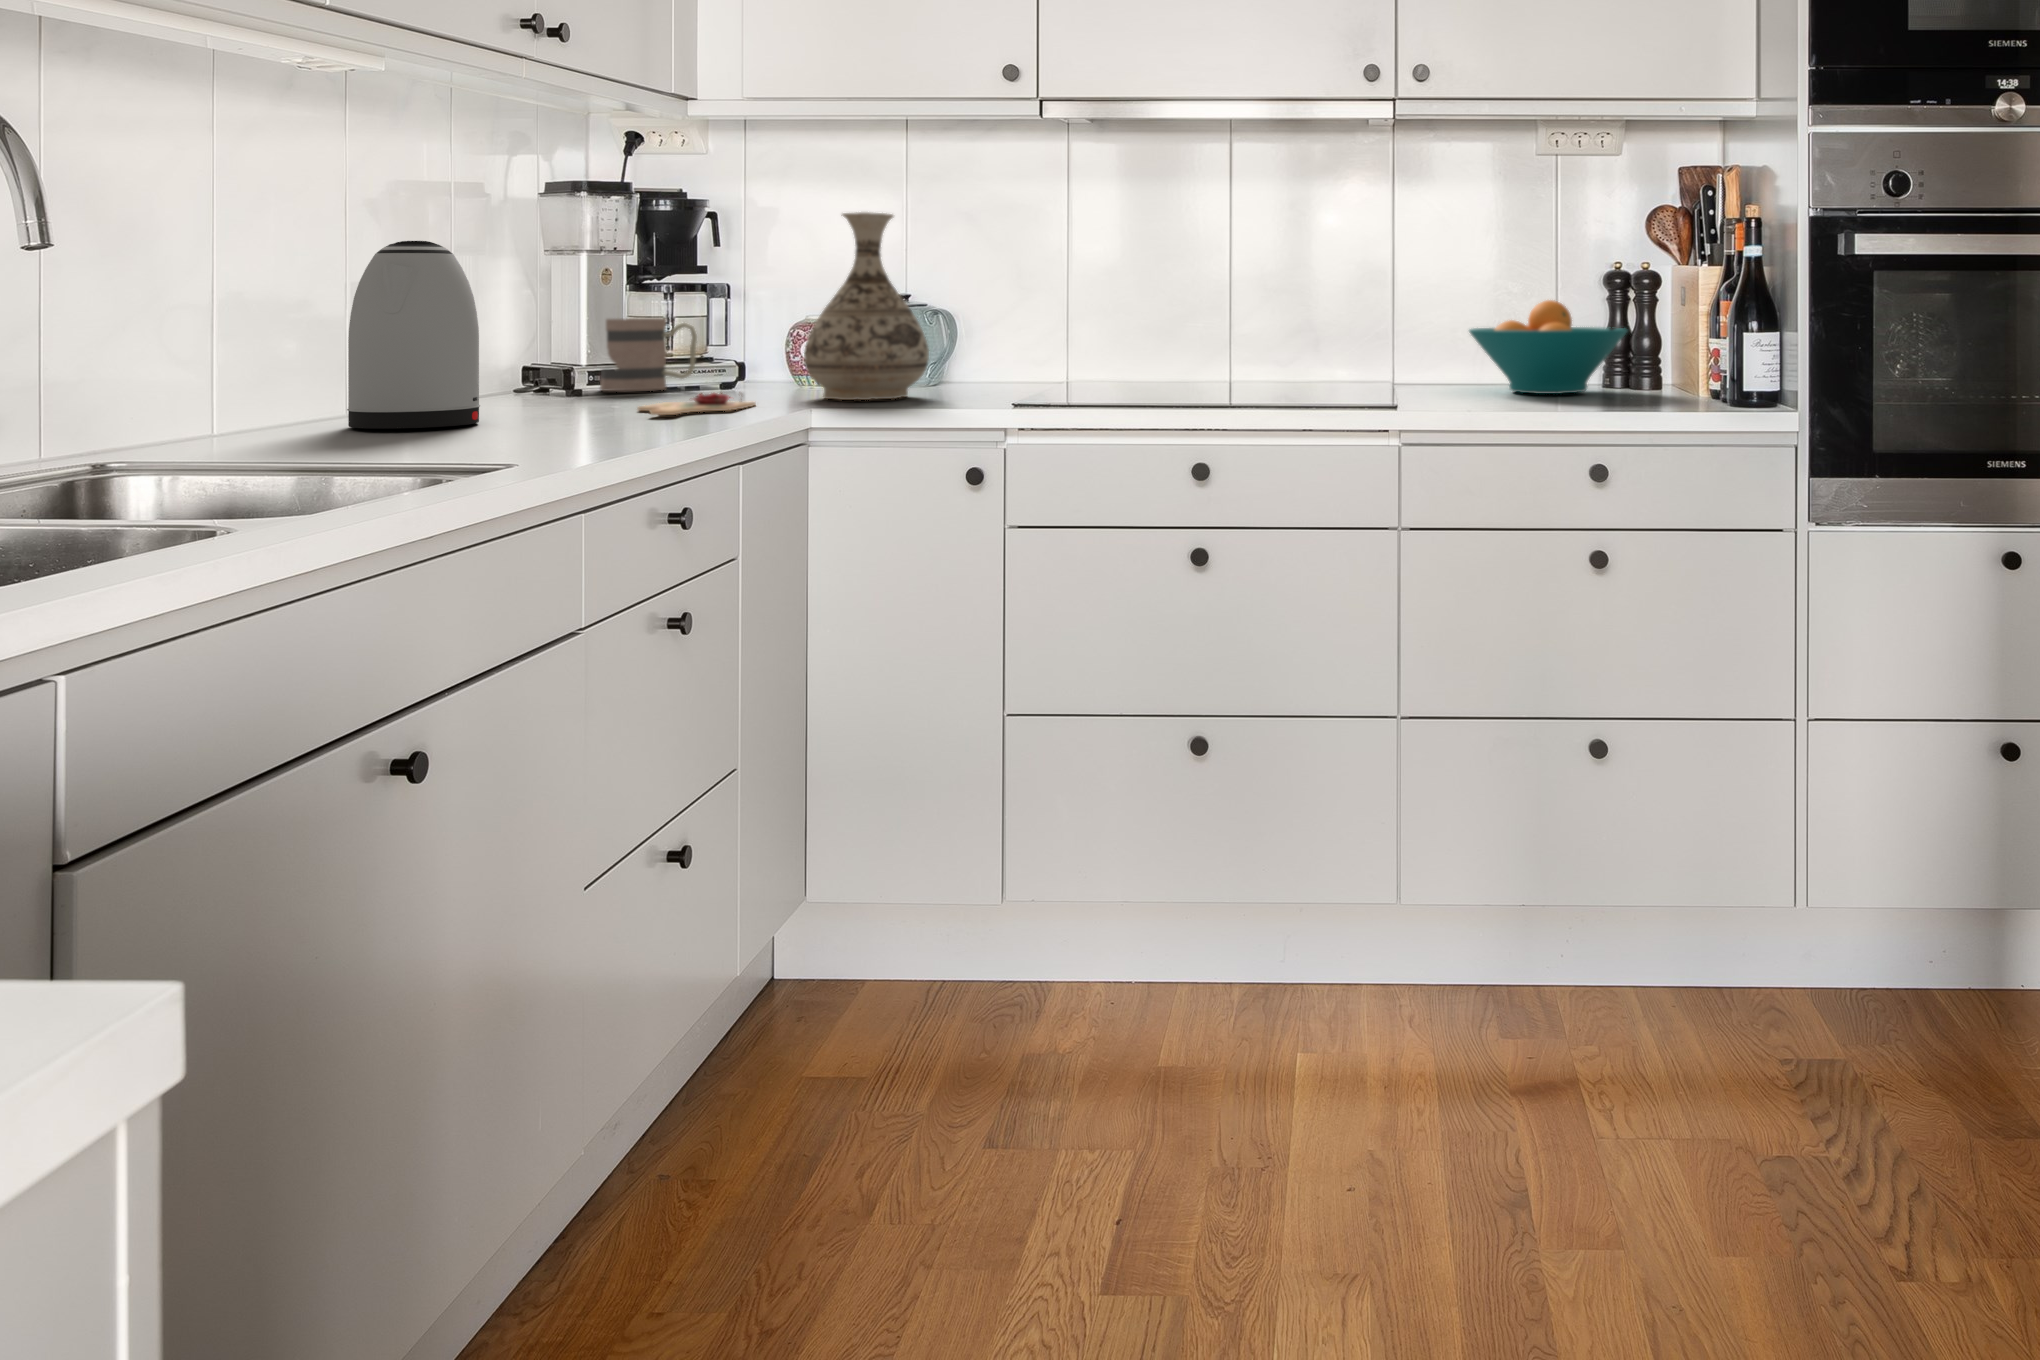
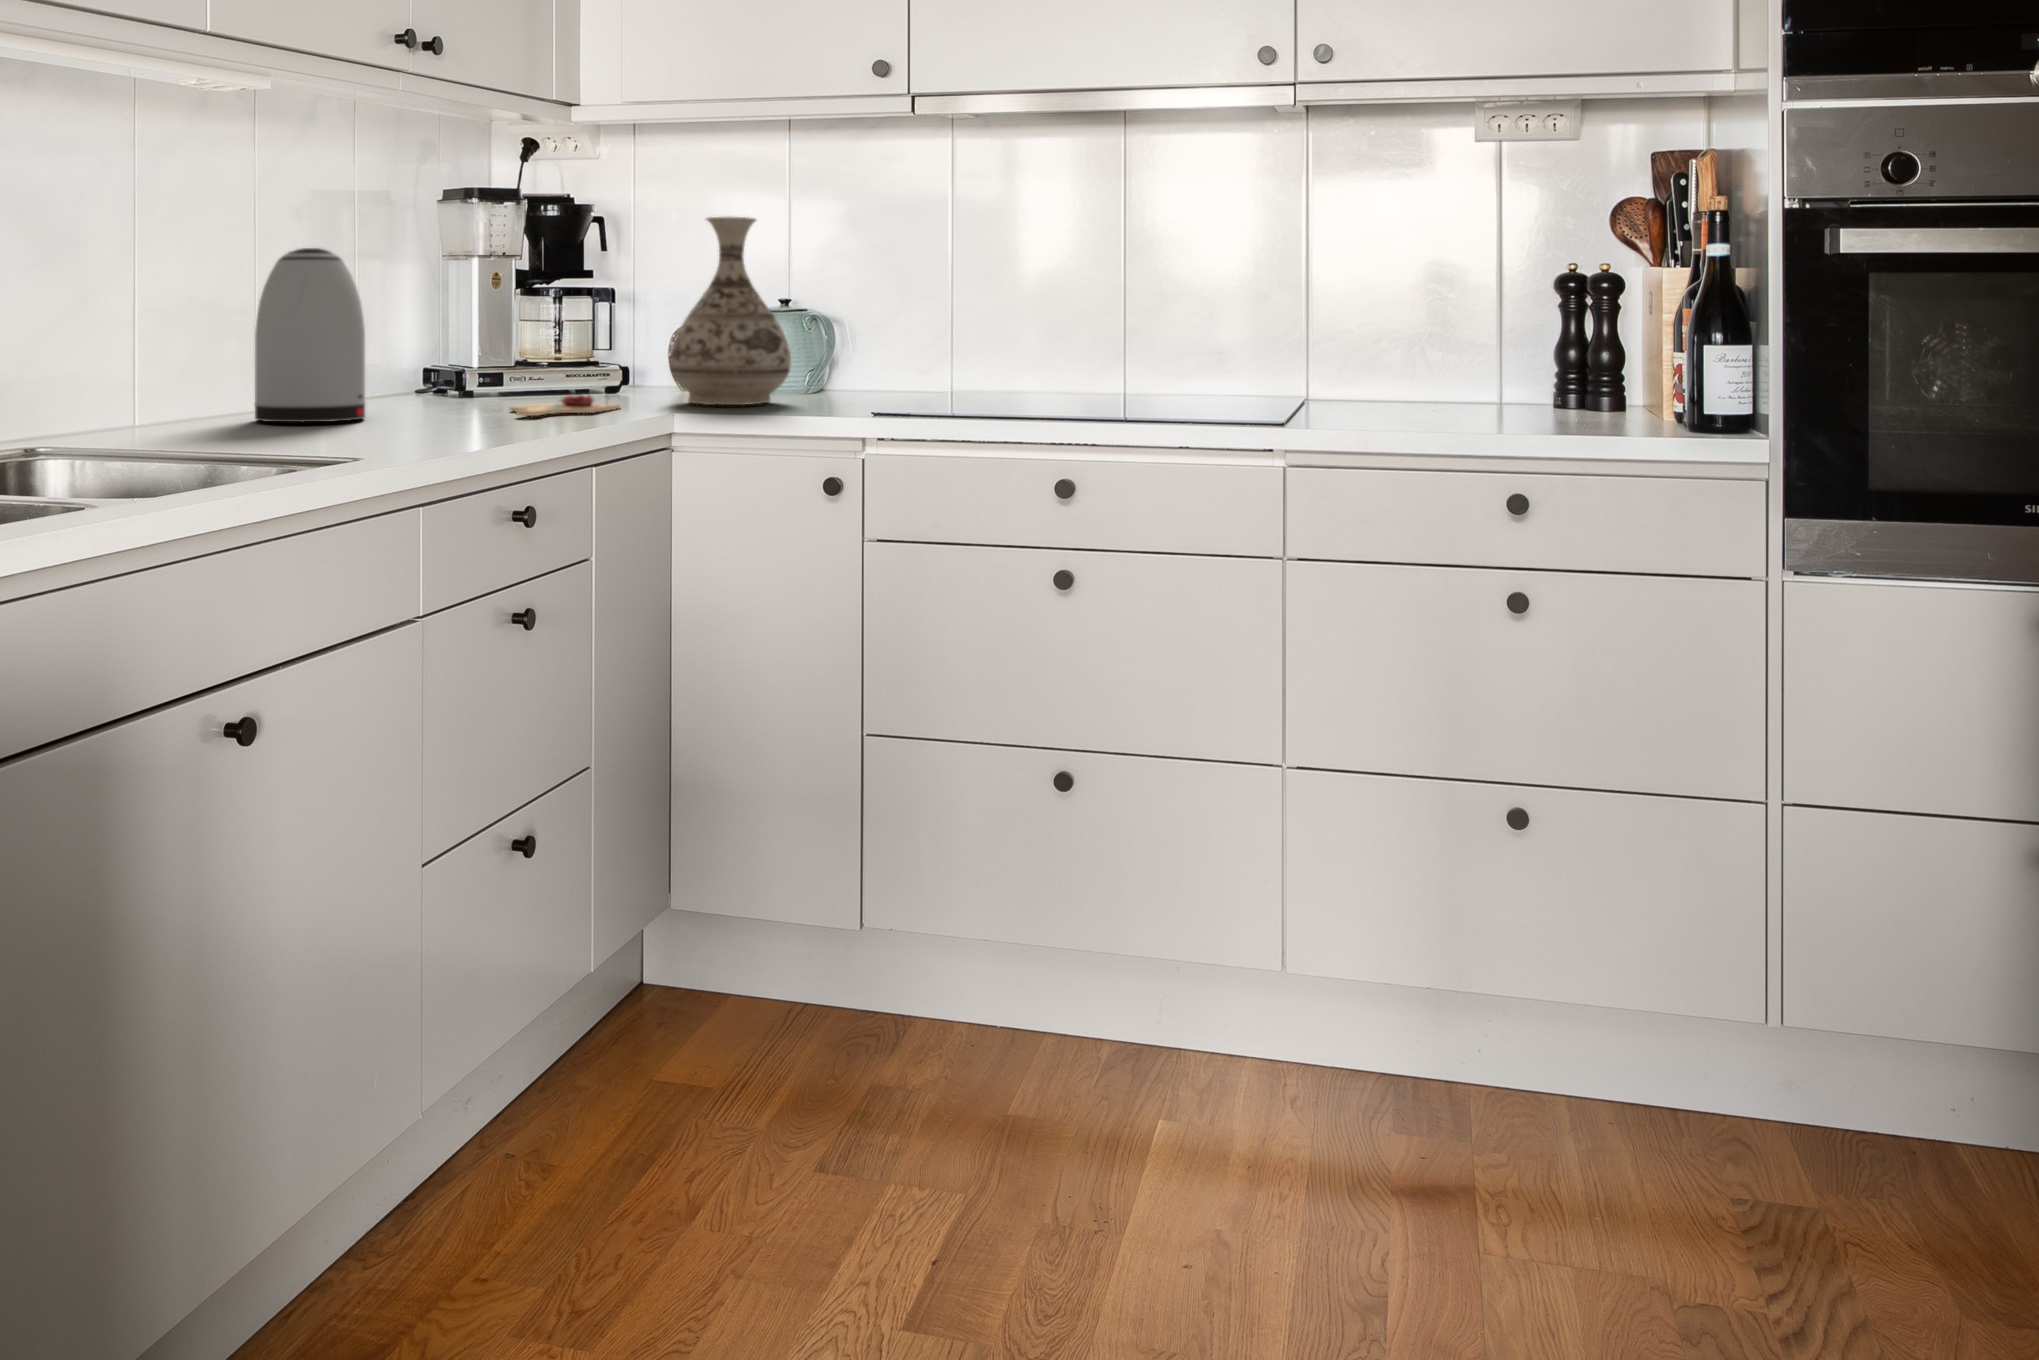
fruit bowl: present [1469,300,1627,394] -> none [1378,307,1572,413]
mug: present [600,318,697,391] -> none [491,322,579,392]

